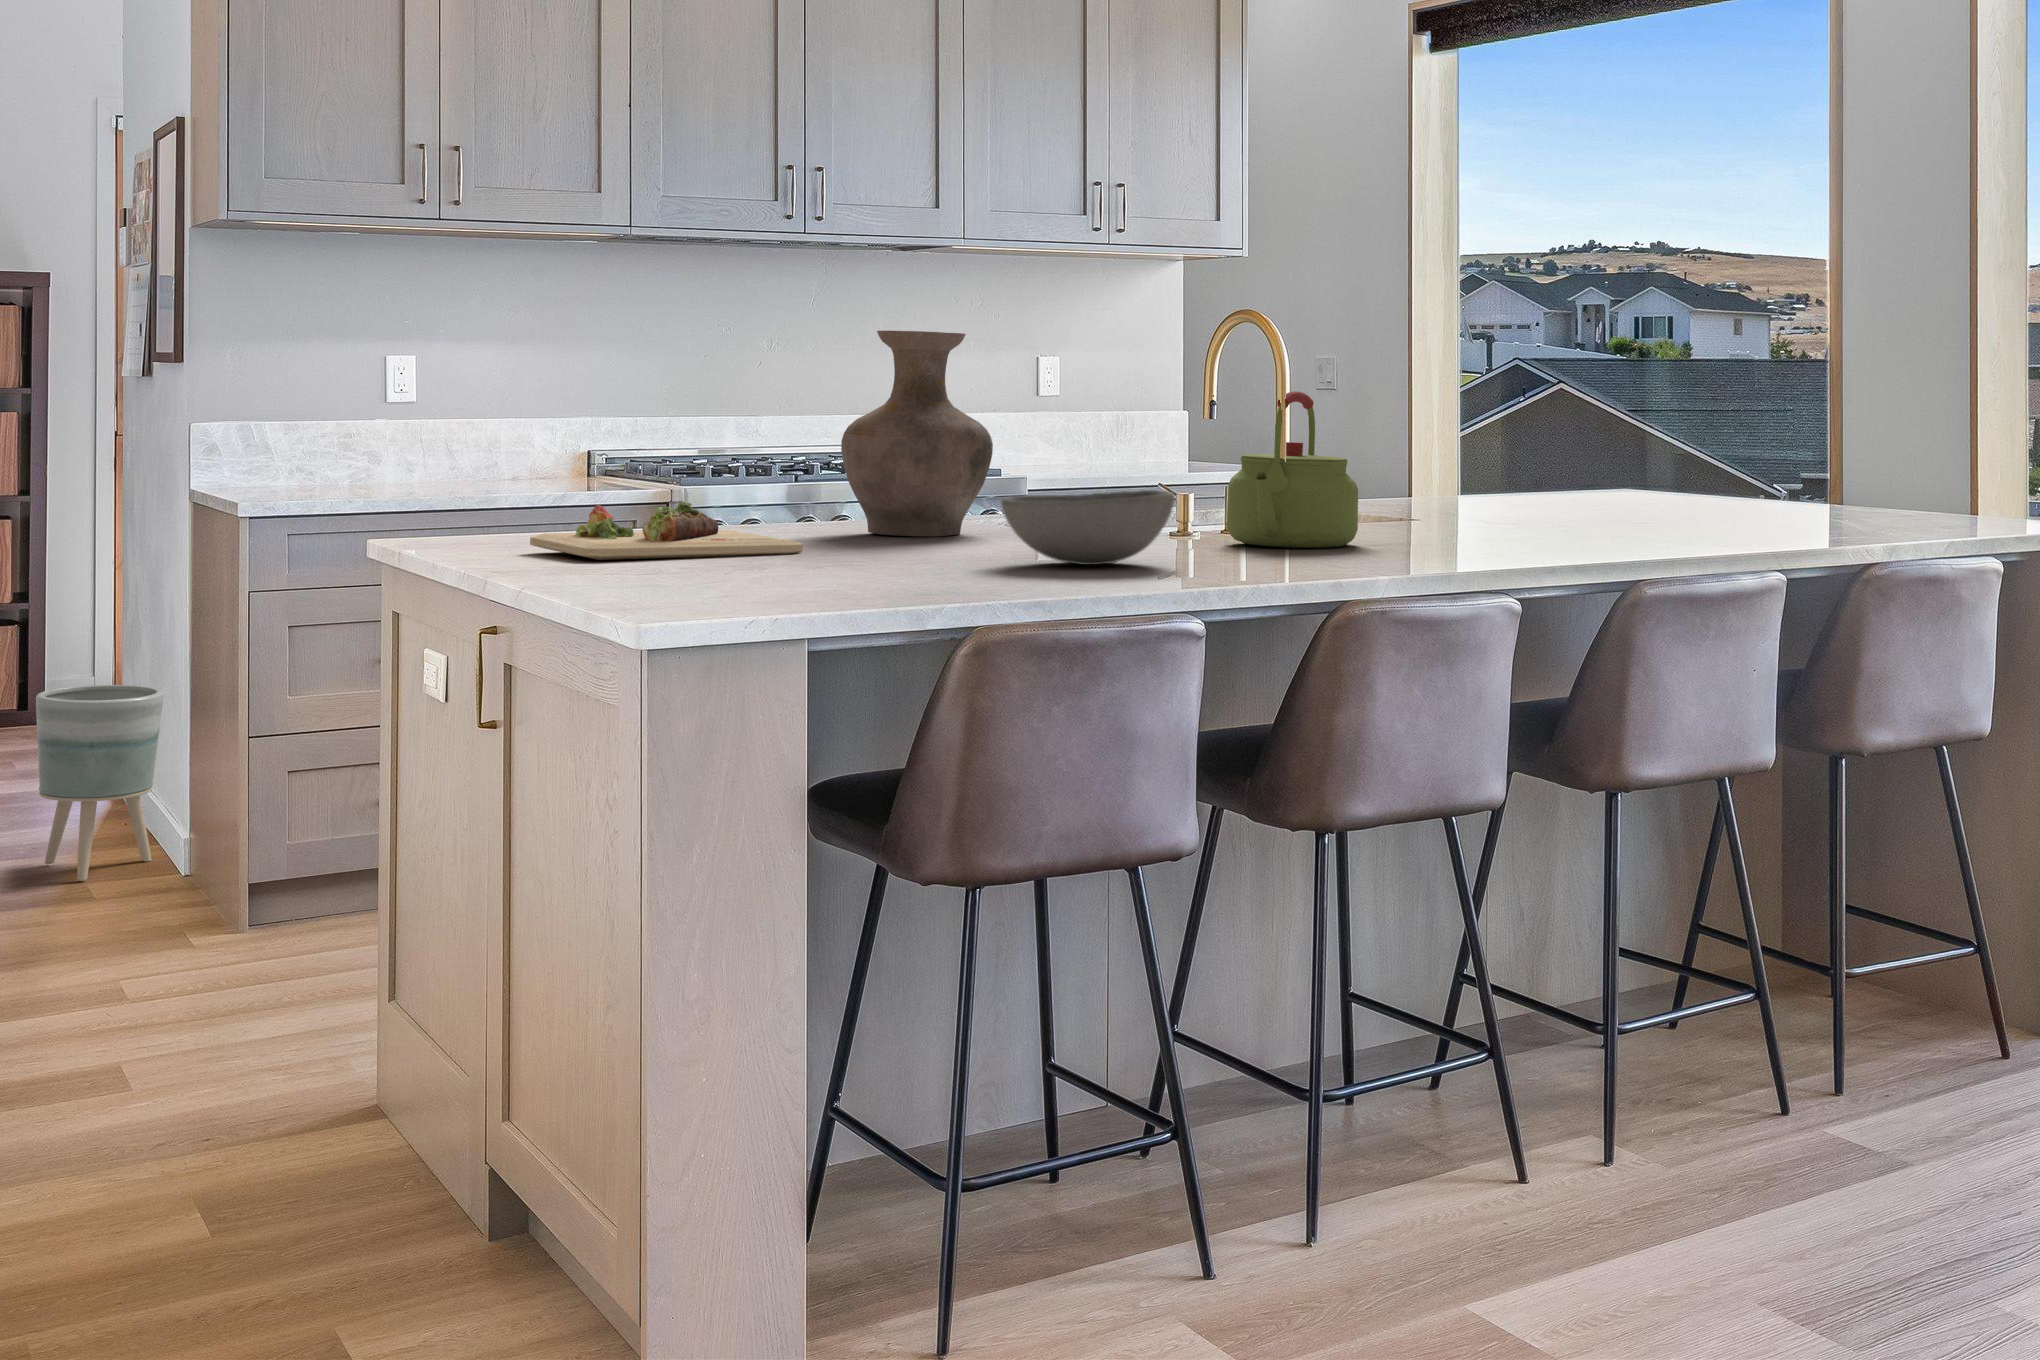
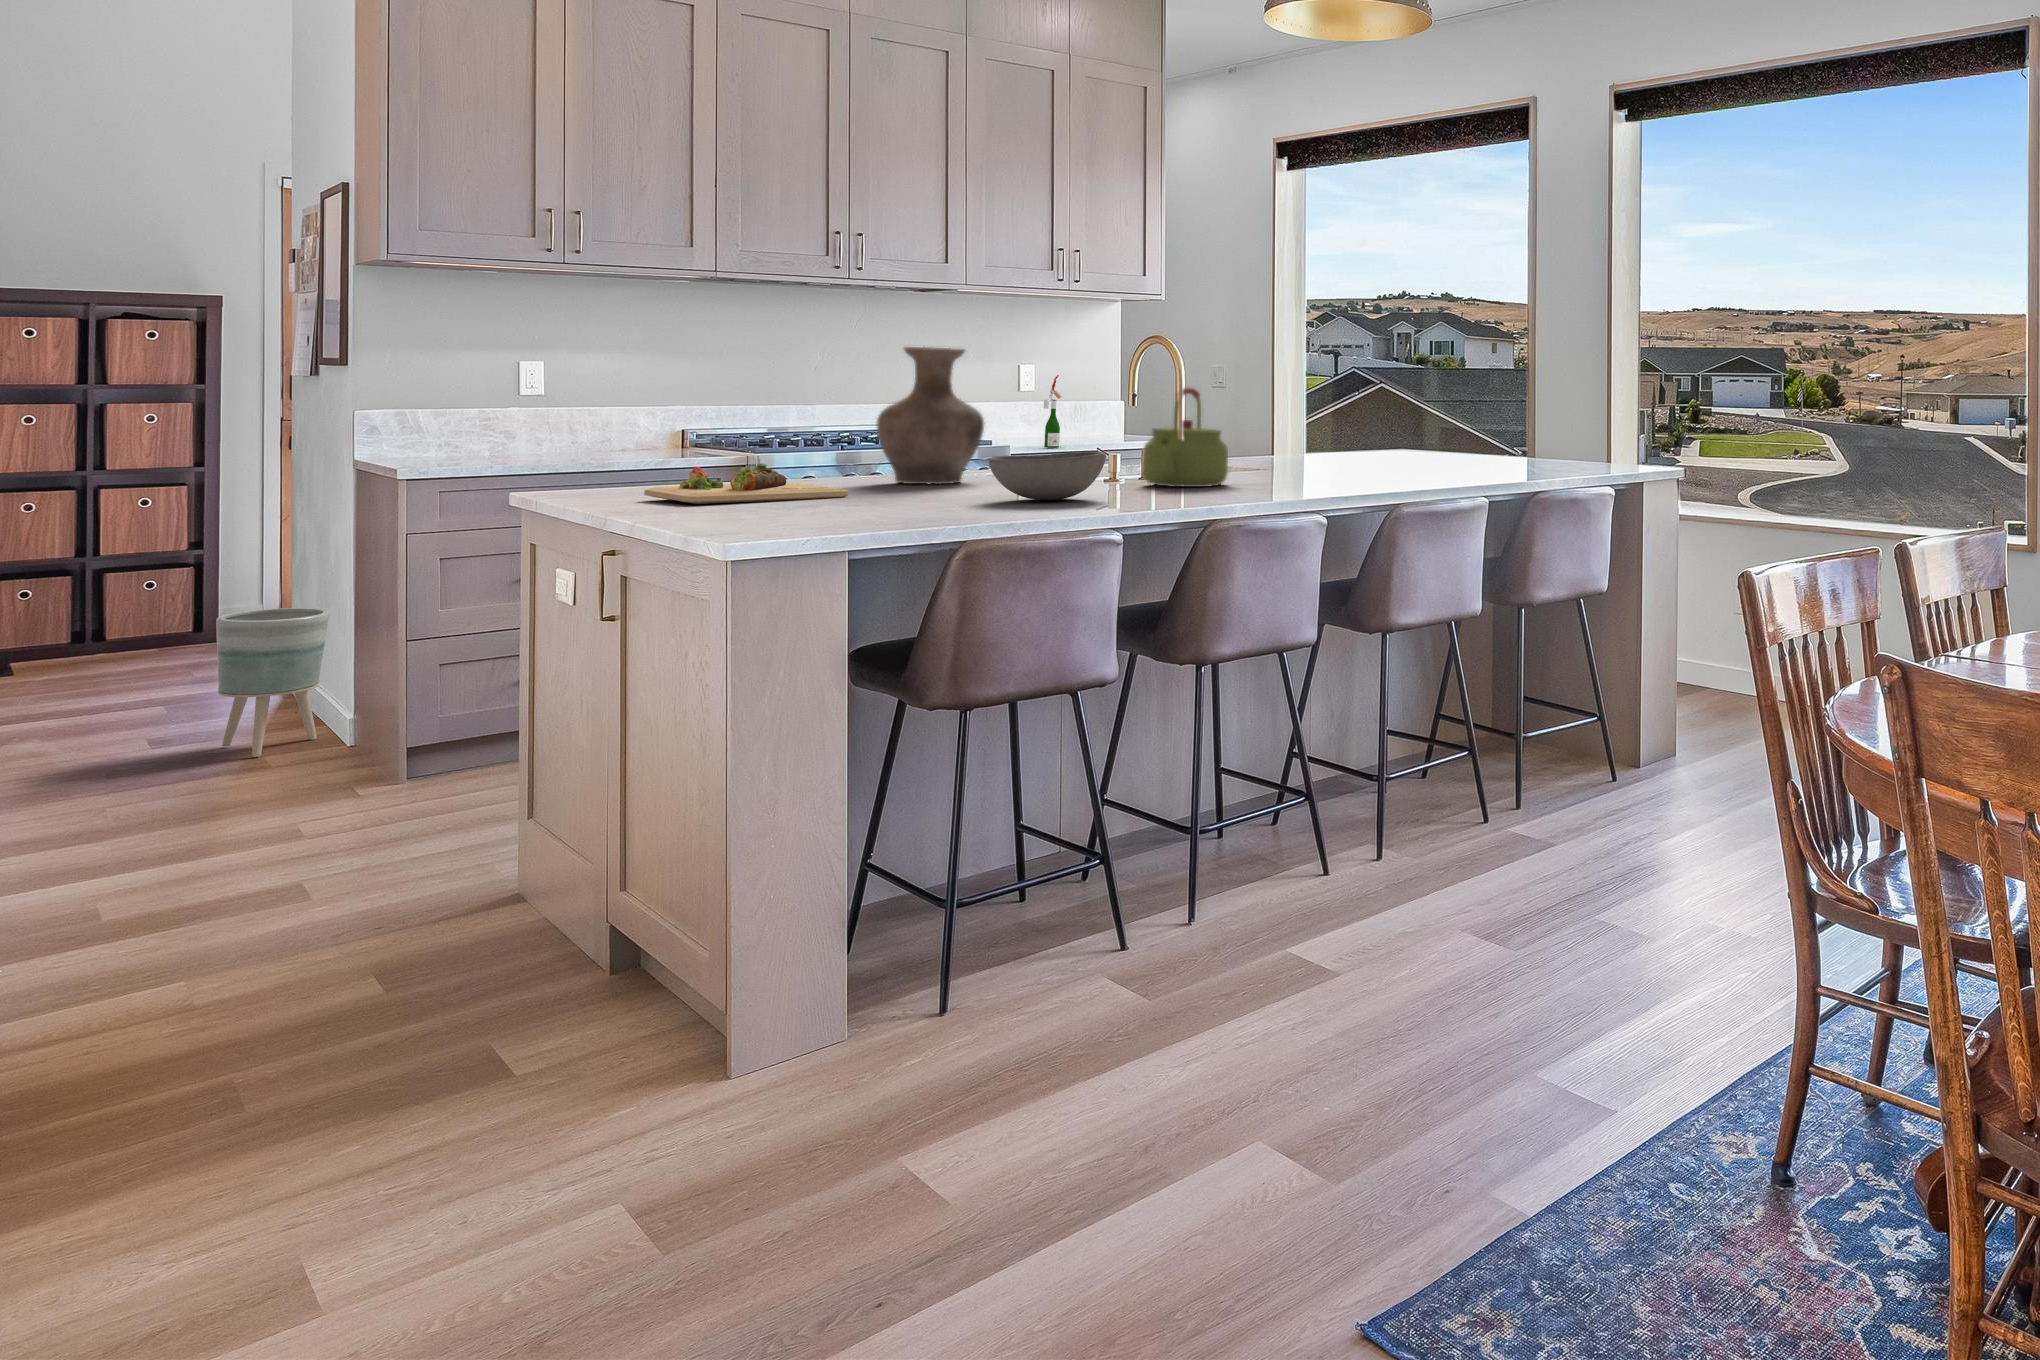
wine bottle: none [1073,376,1103,484] -> present [1044,375,1064,448]

